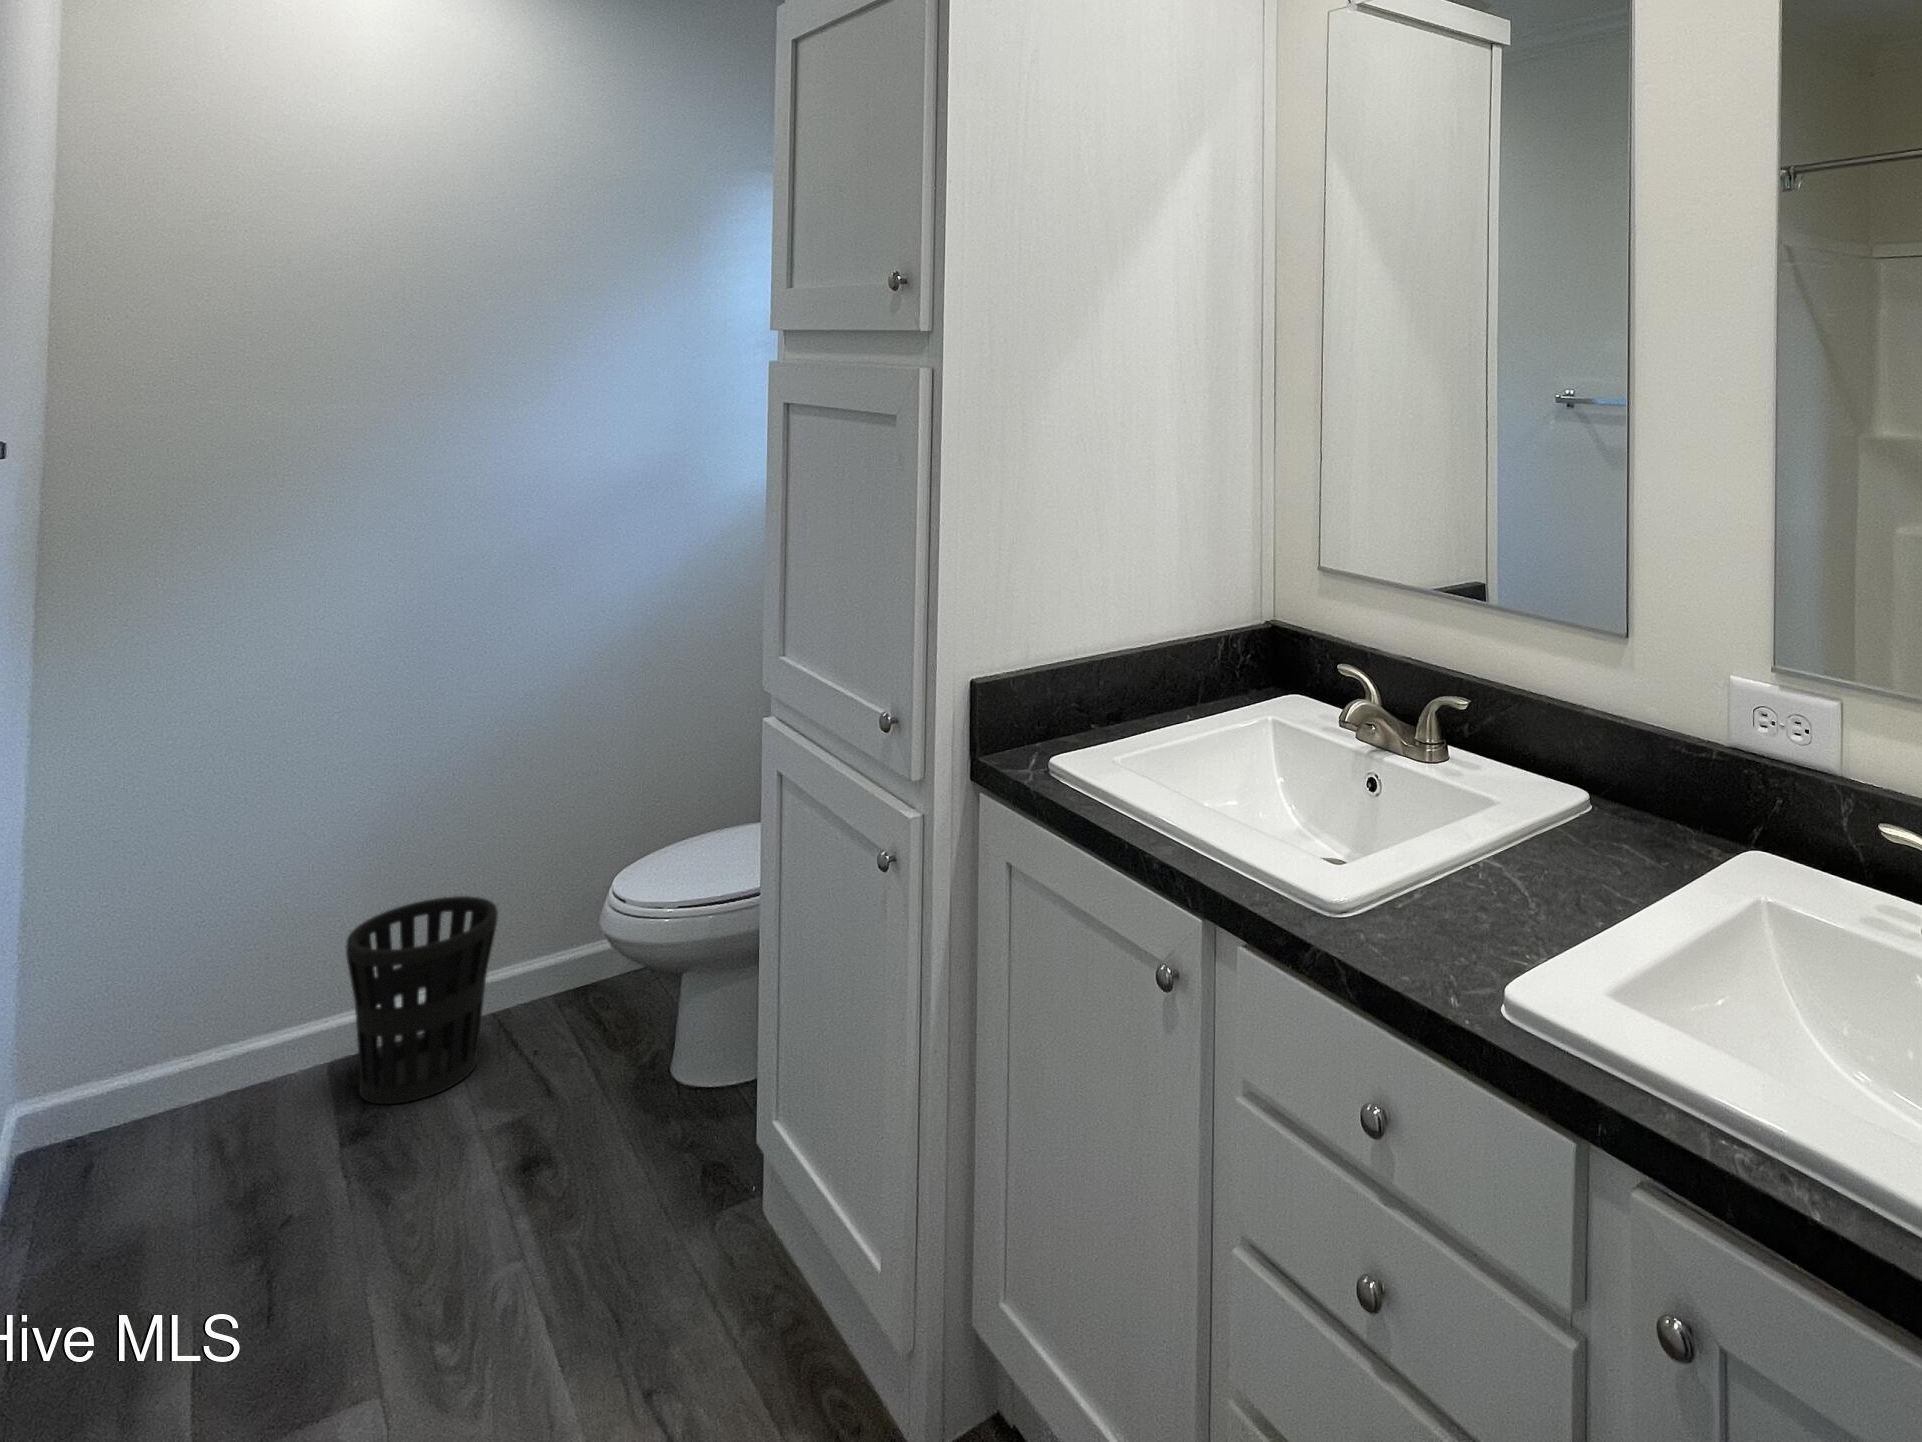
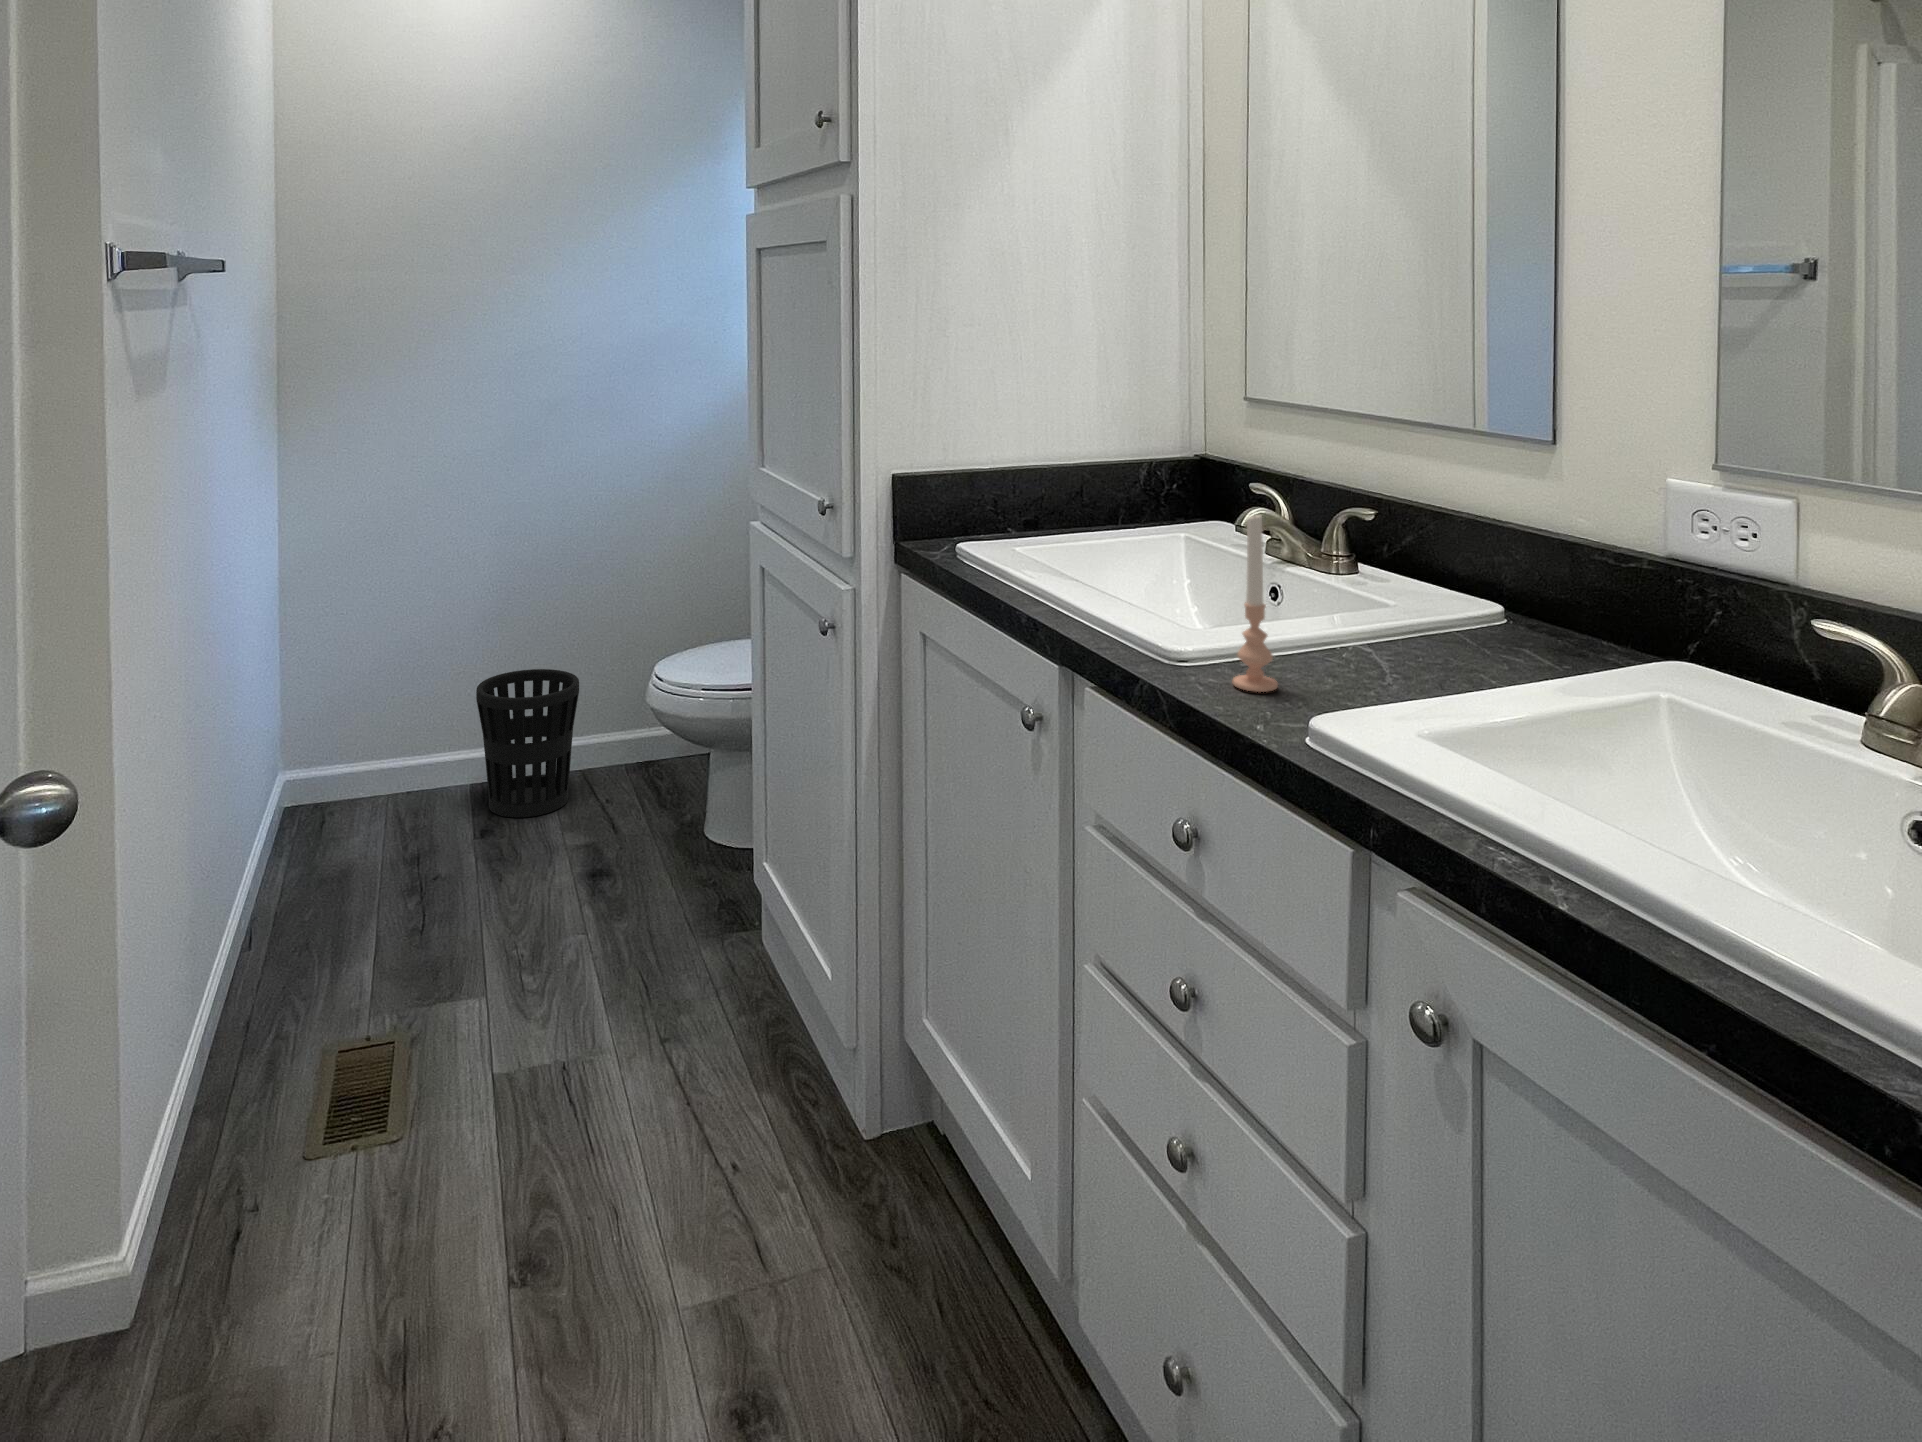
candle: none [1412,769,1456,956] -> present [1232,515,1278,692]

